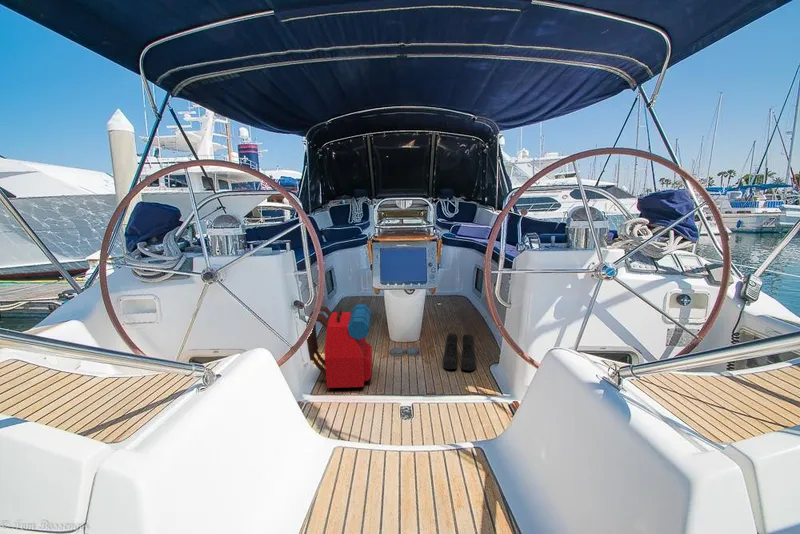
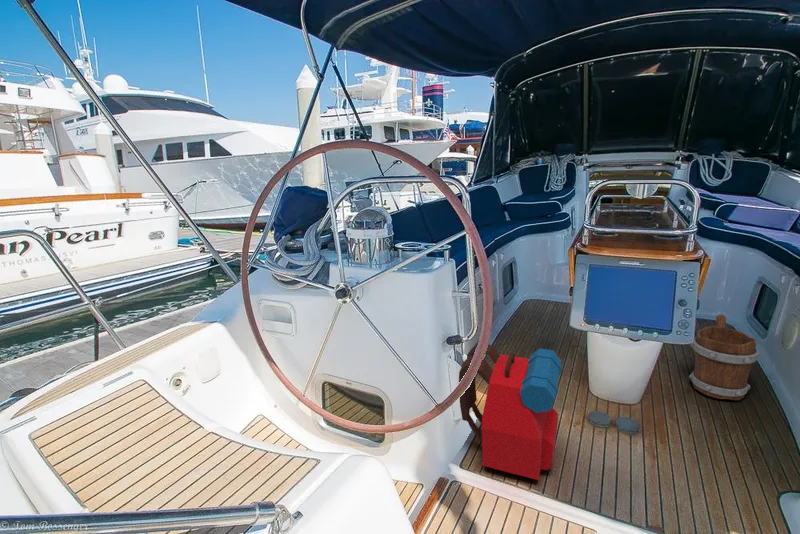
bucket: none [443,285,476,331] -> present [689,315,760,400]
boots: present [443,333,476,371] -> none [683,414,755,498]

